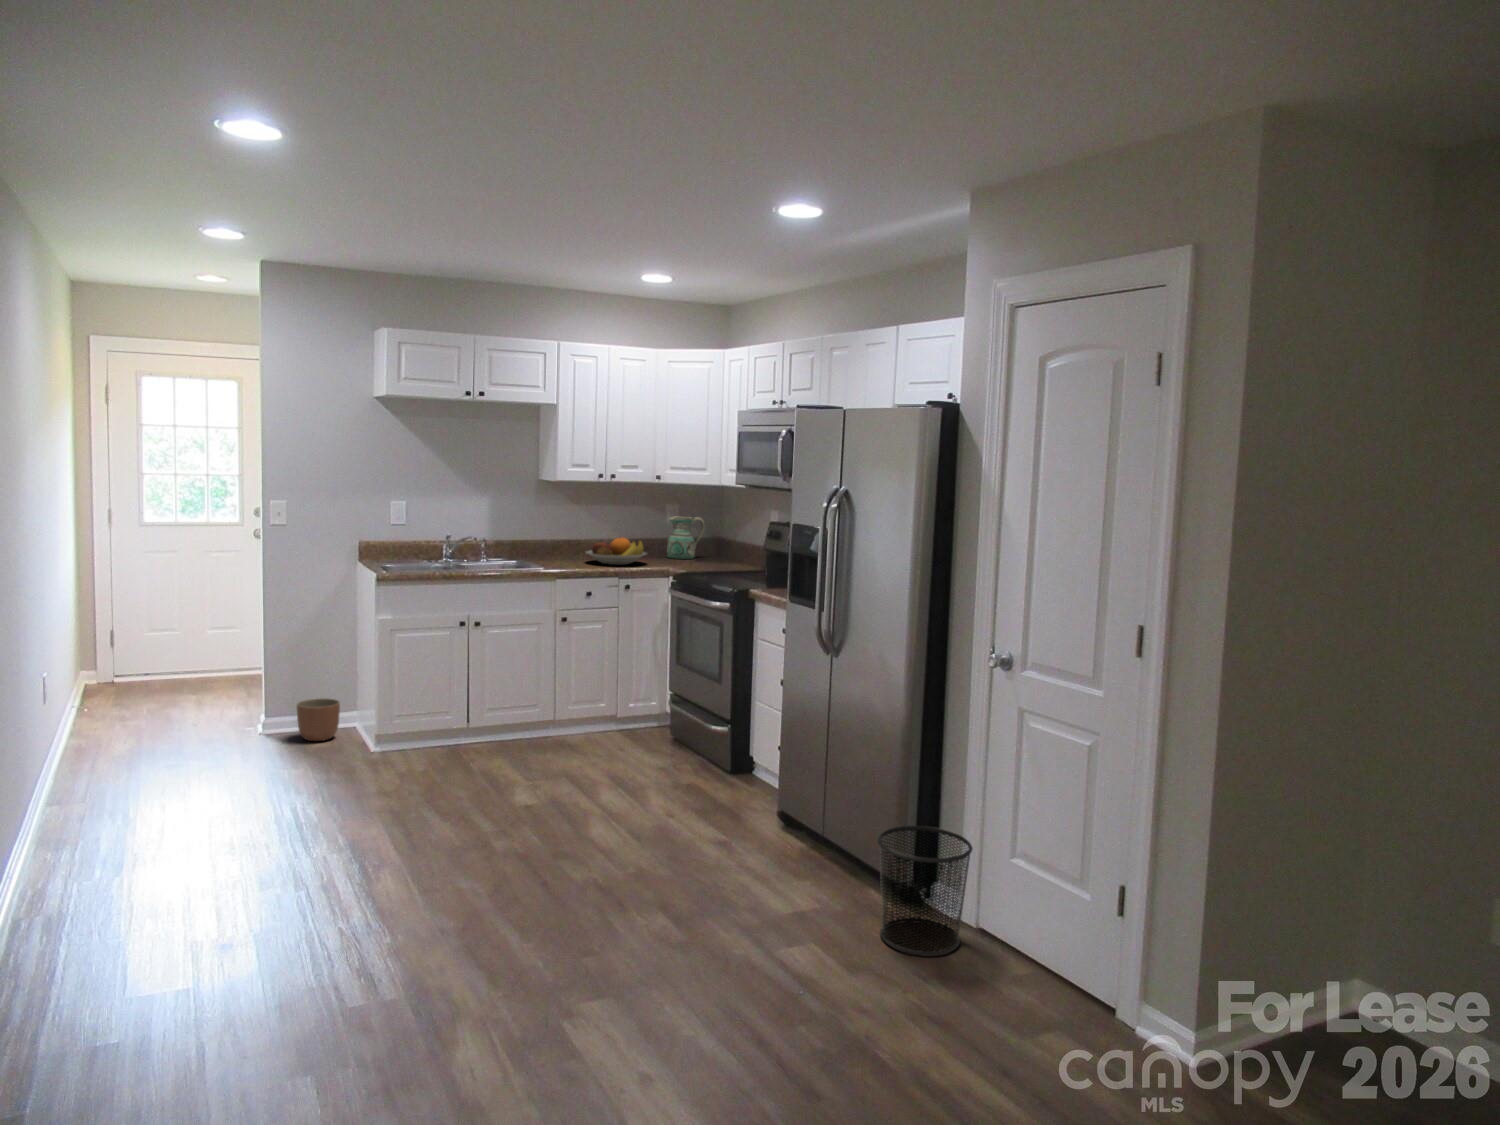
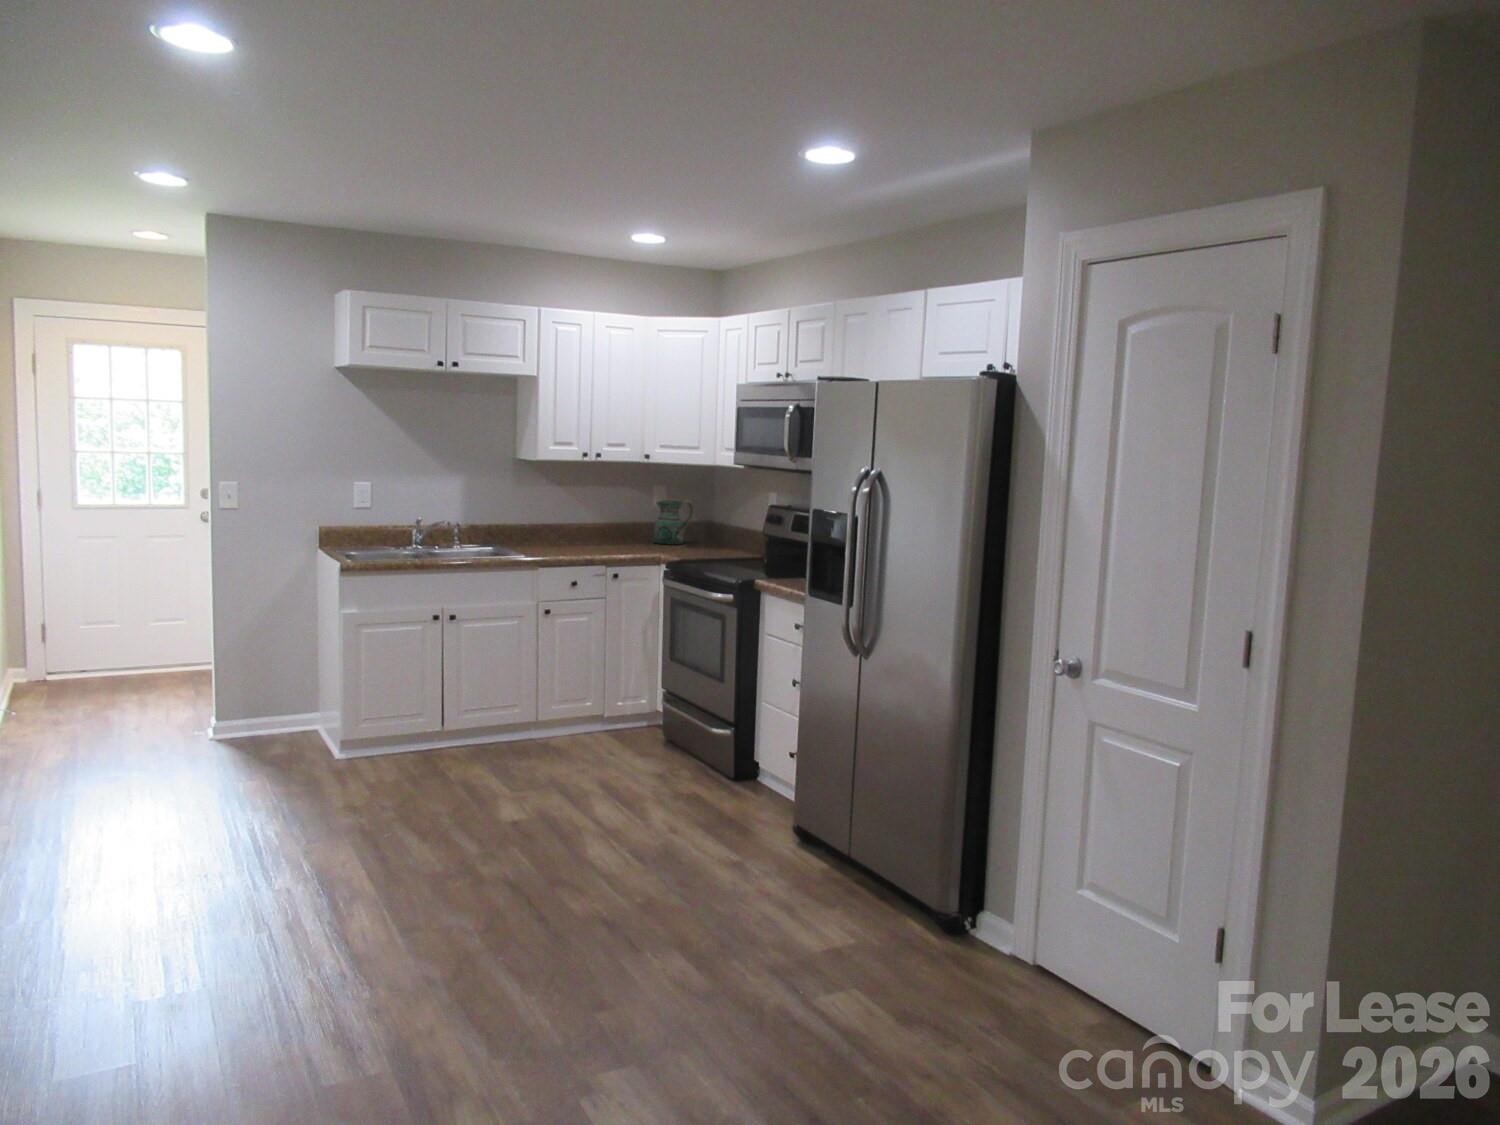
fruit bowl: present [586,538,647,565] -> none [568,522,635,551]
planter: present [297,698,340,741] -> none [252,699,300,747]
trash can: present [878,826,973,956] -> none [926,851,1035,1002]

